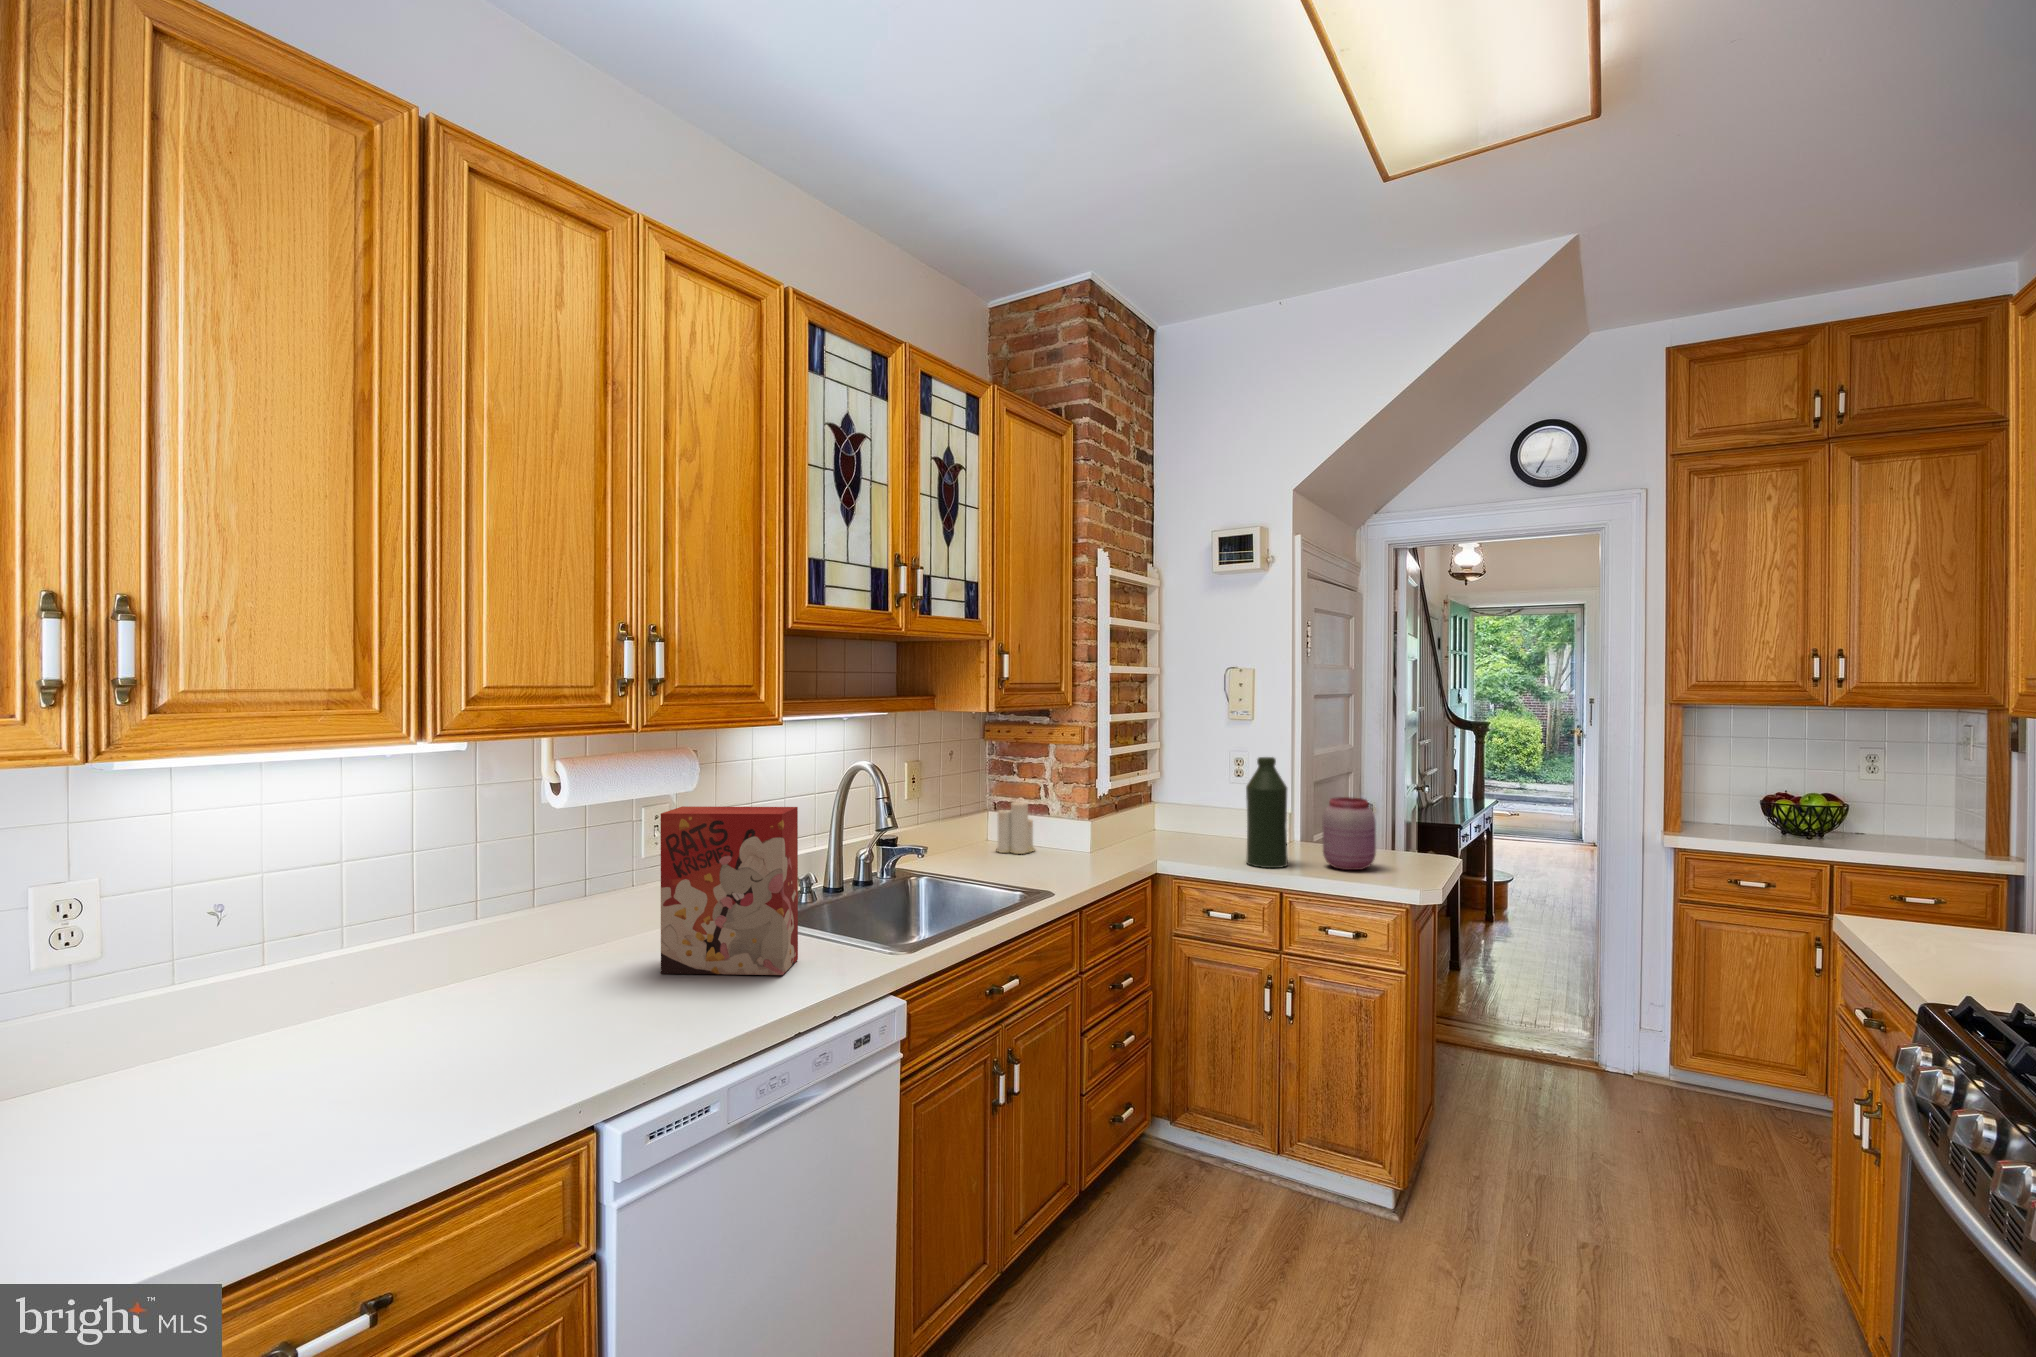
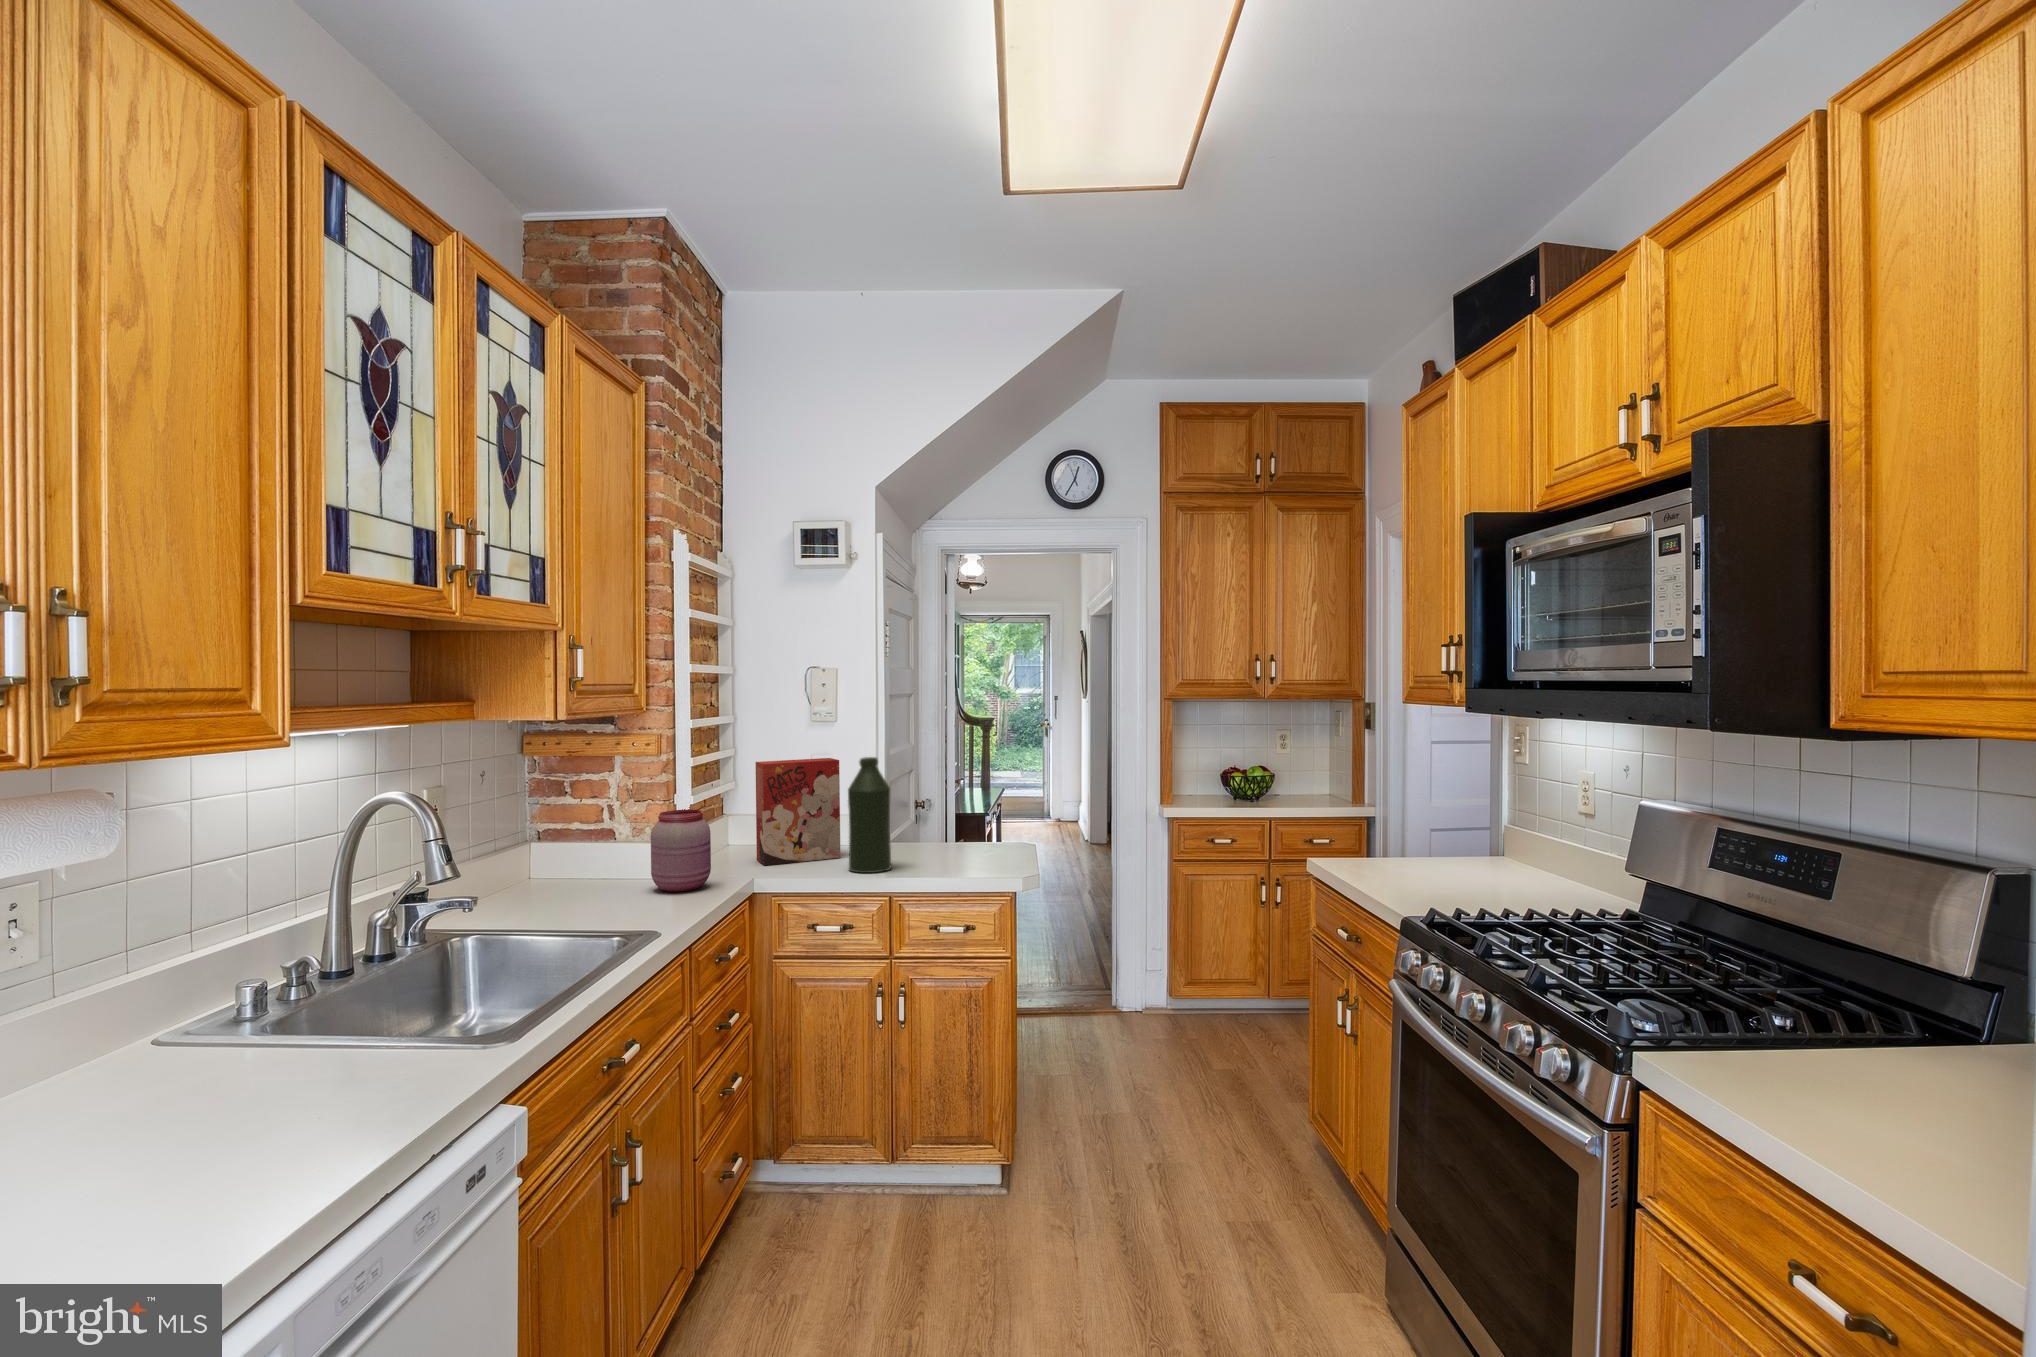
jar: present [1322,797,1376,870] -> present [651,810,711,892]
candle: present [996,802,1035,854] -> none [545,821,599,892]
cereal box: present [661,806,798,975] -> present [756,758,841,865]

